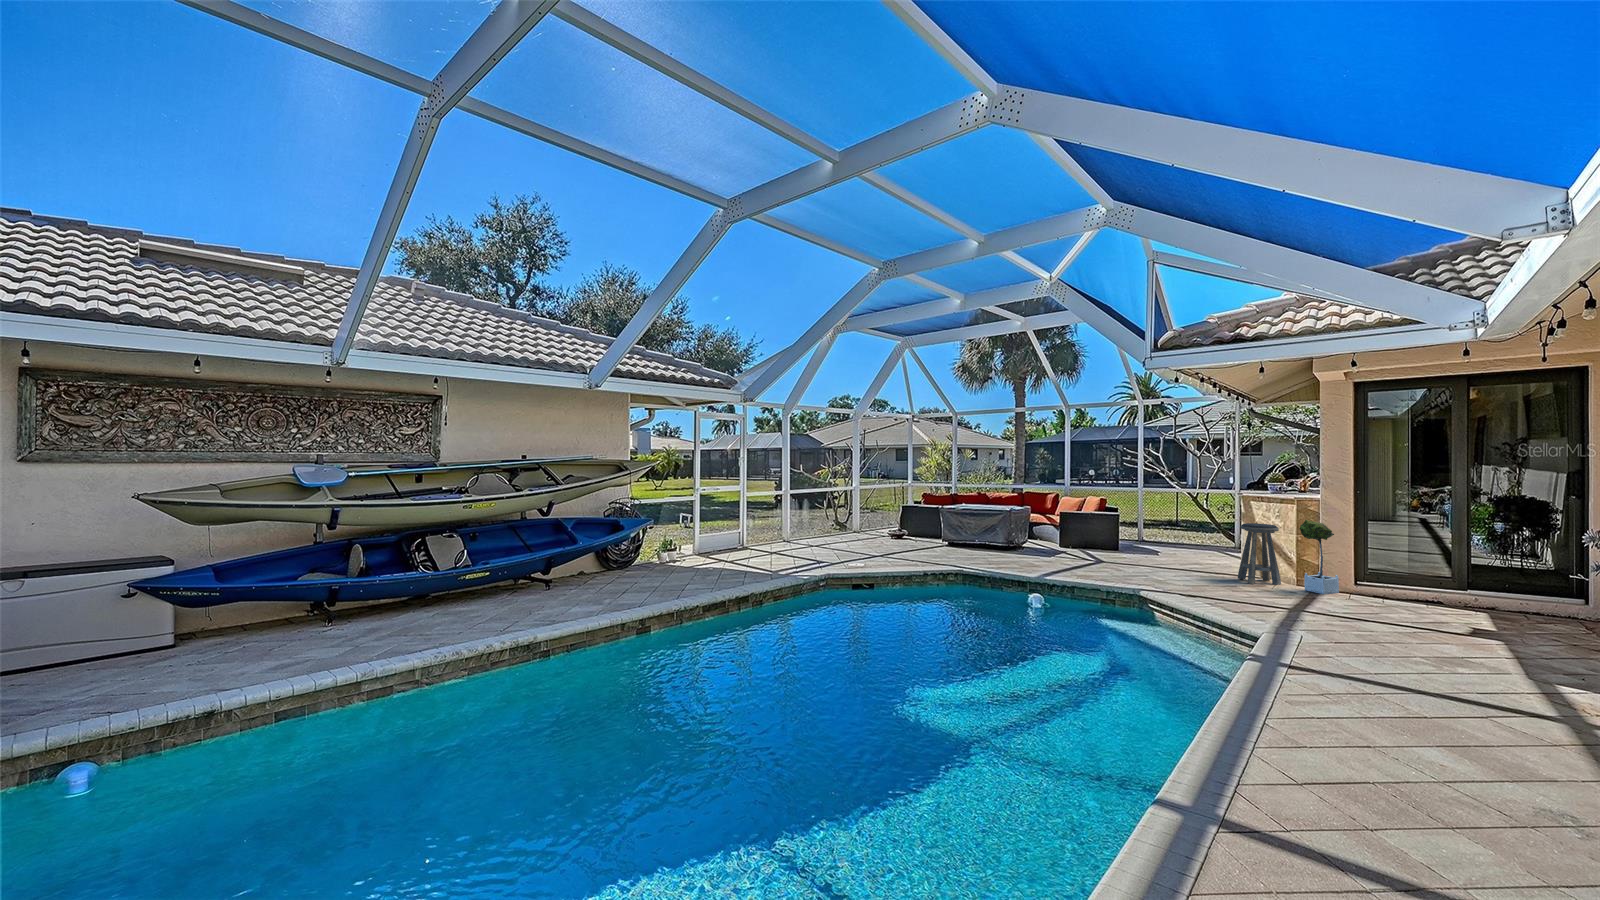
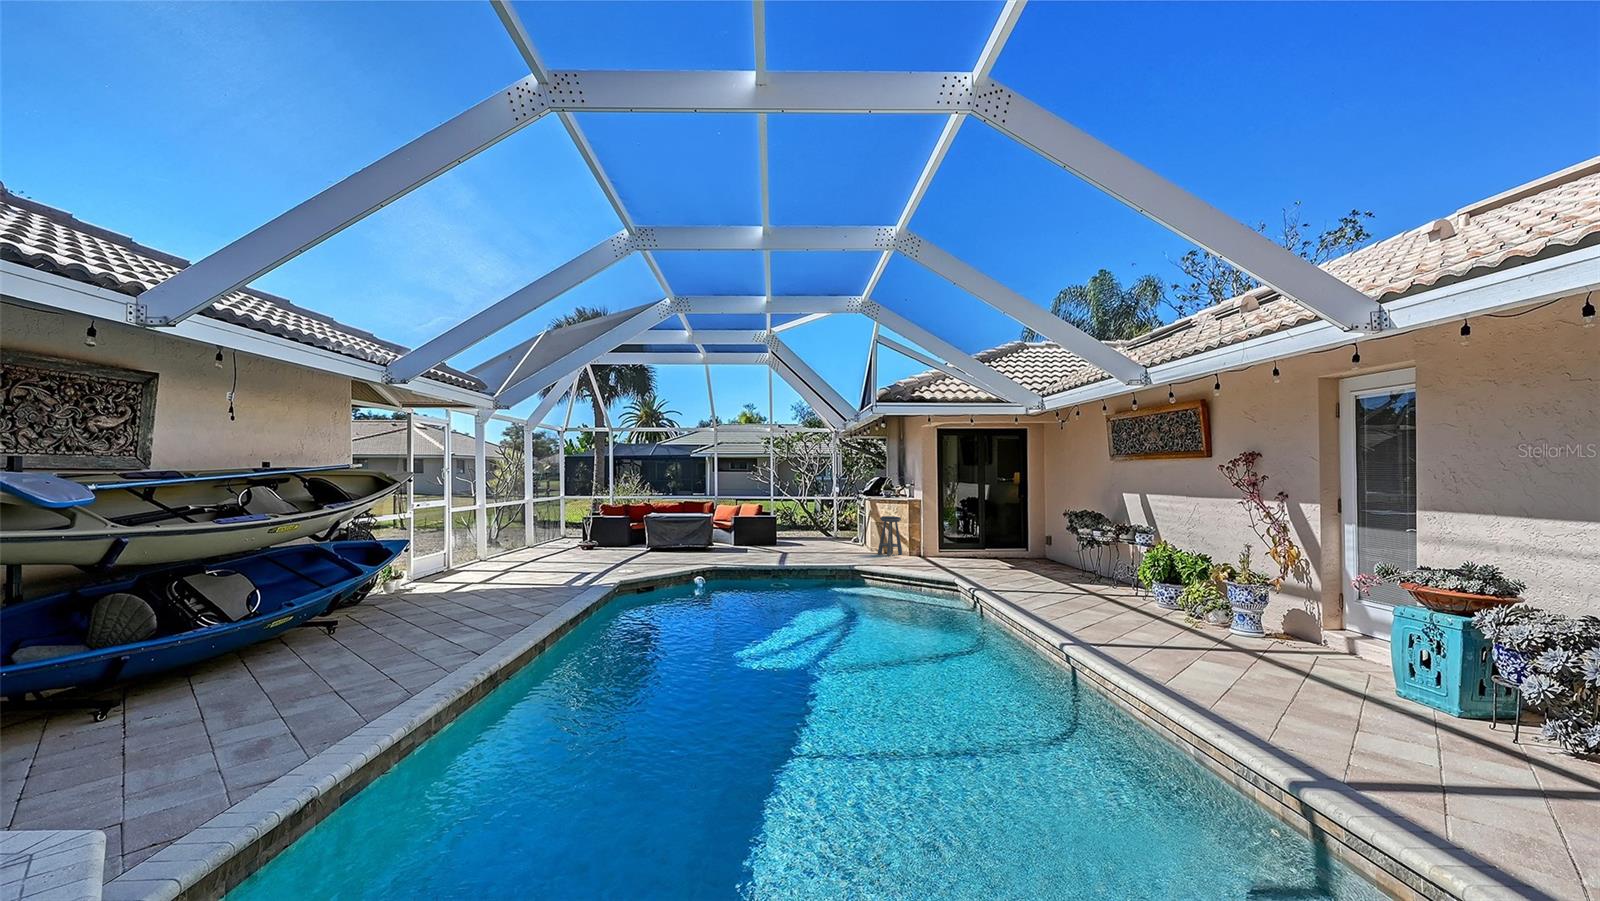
potted tree: present [1299,520,1339,594] -> none [916,512,934,557]

